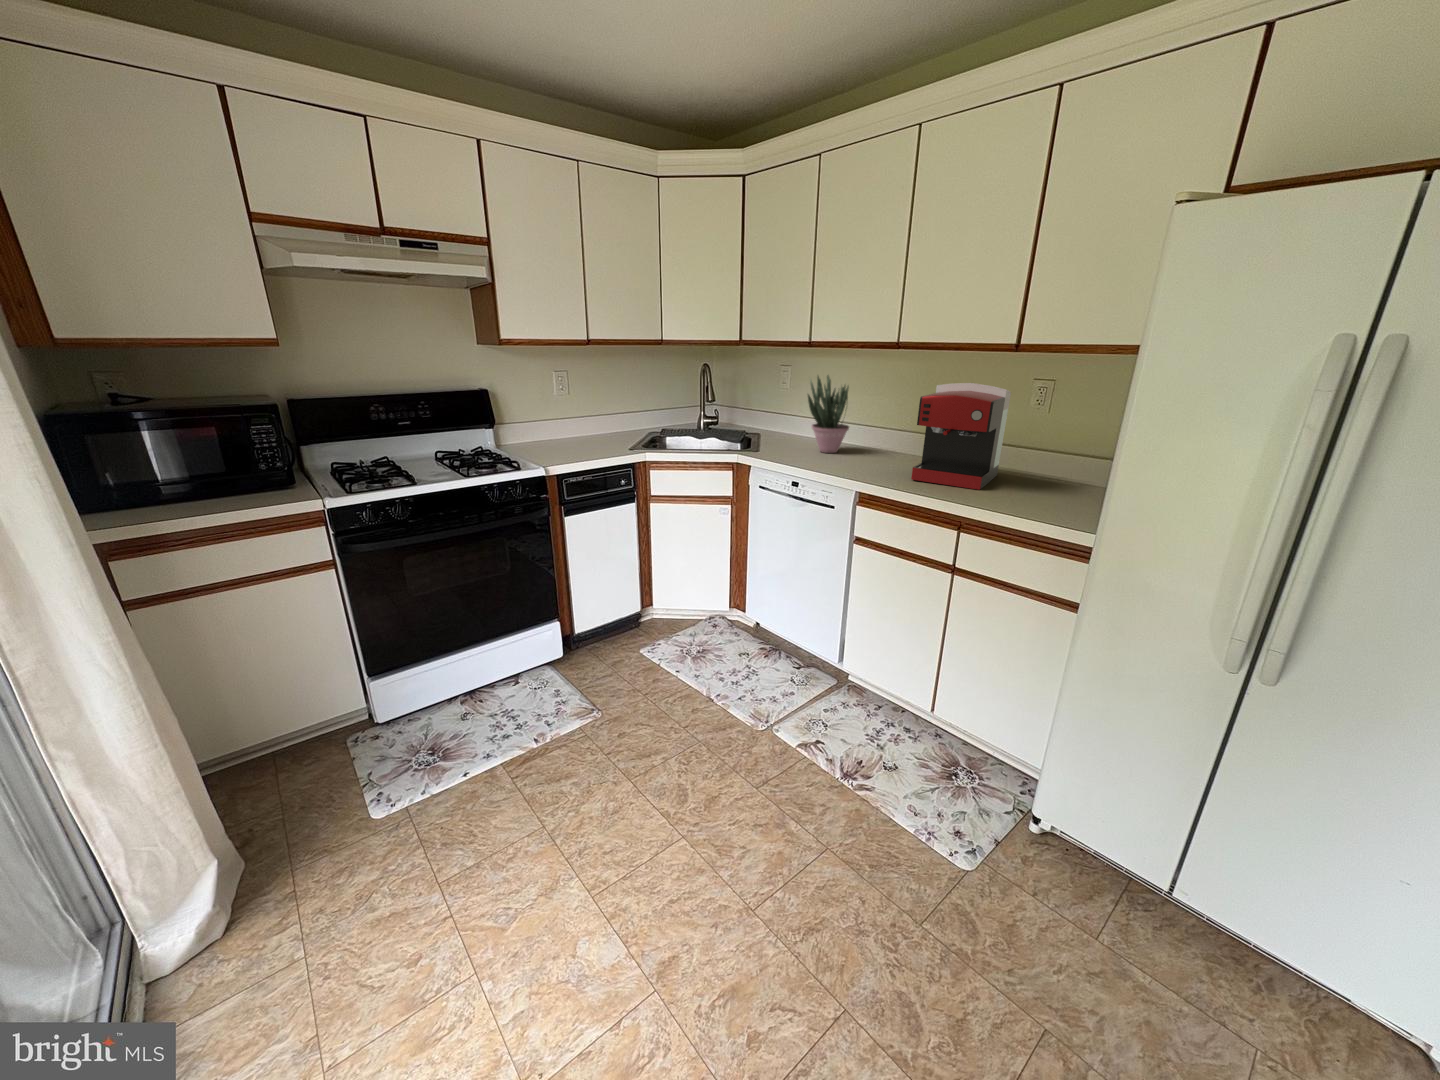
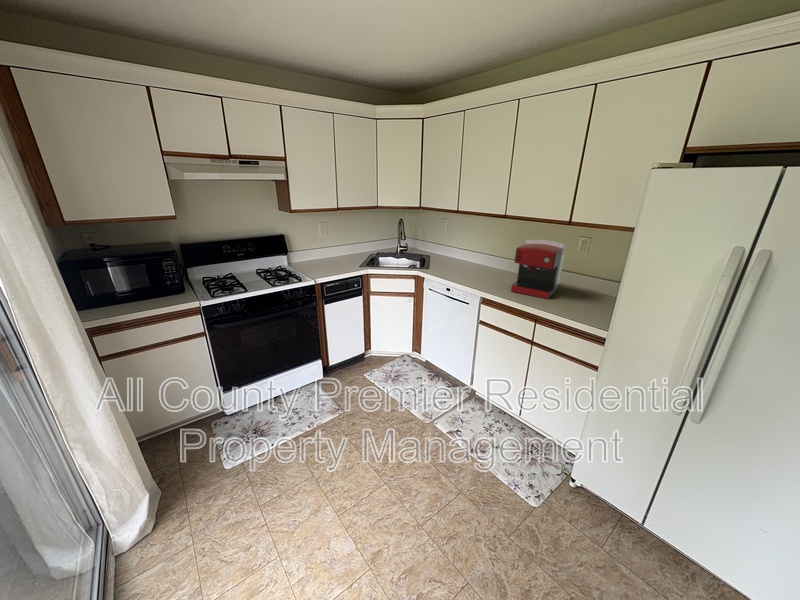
potted plant: present [808,375,849,453] -> none [456,228,479,271]

